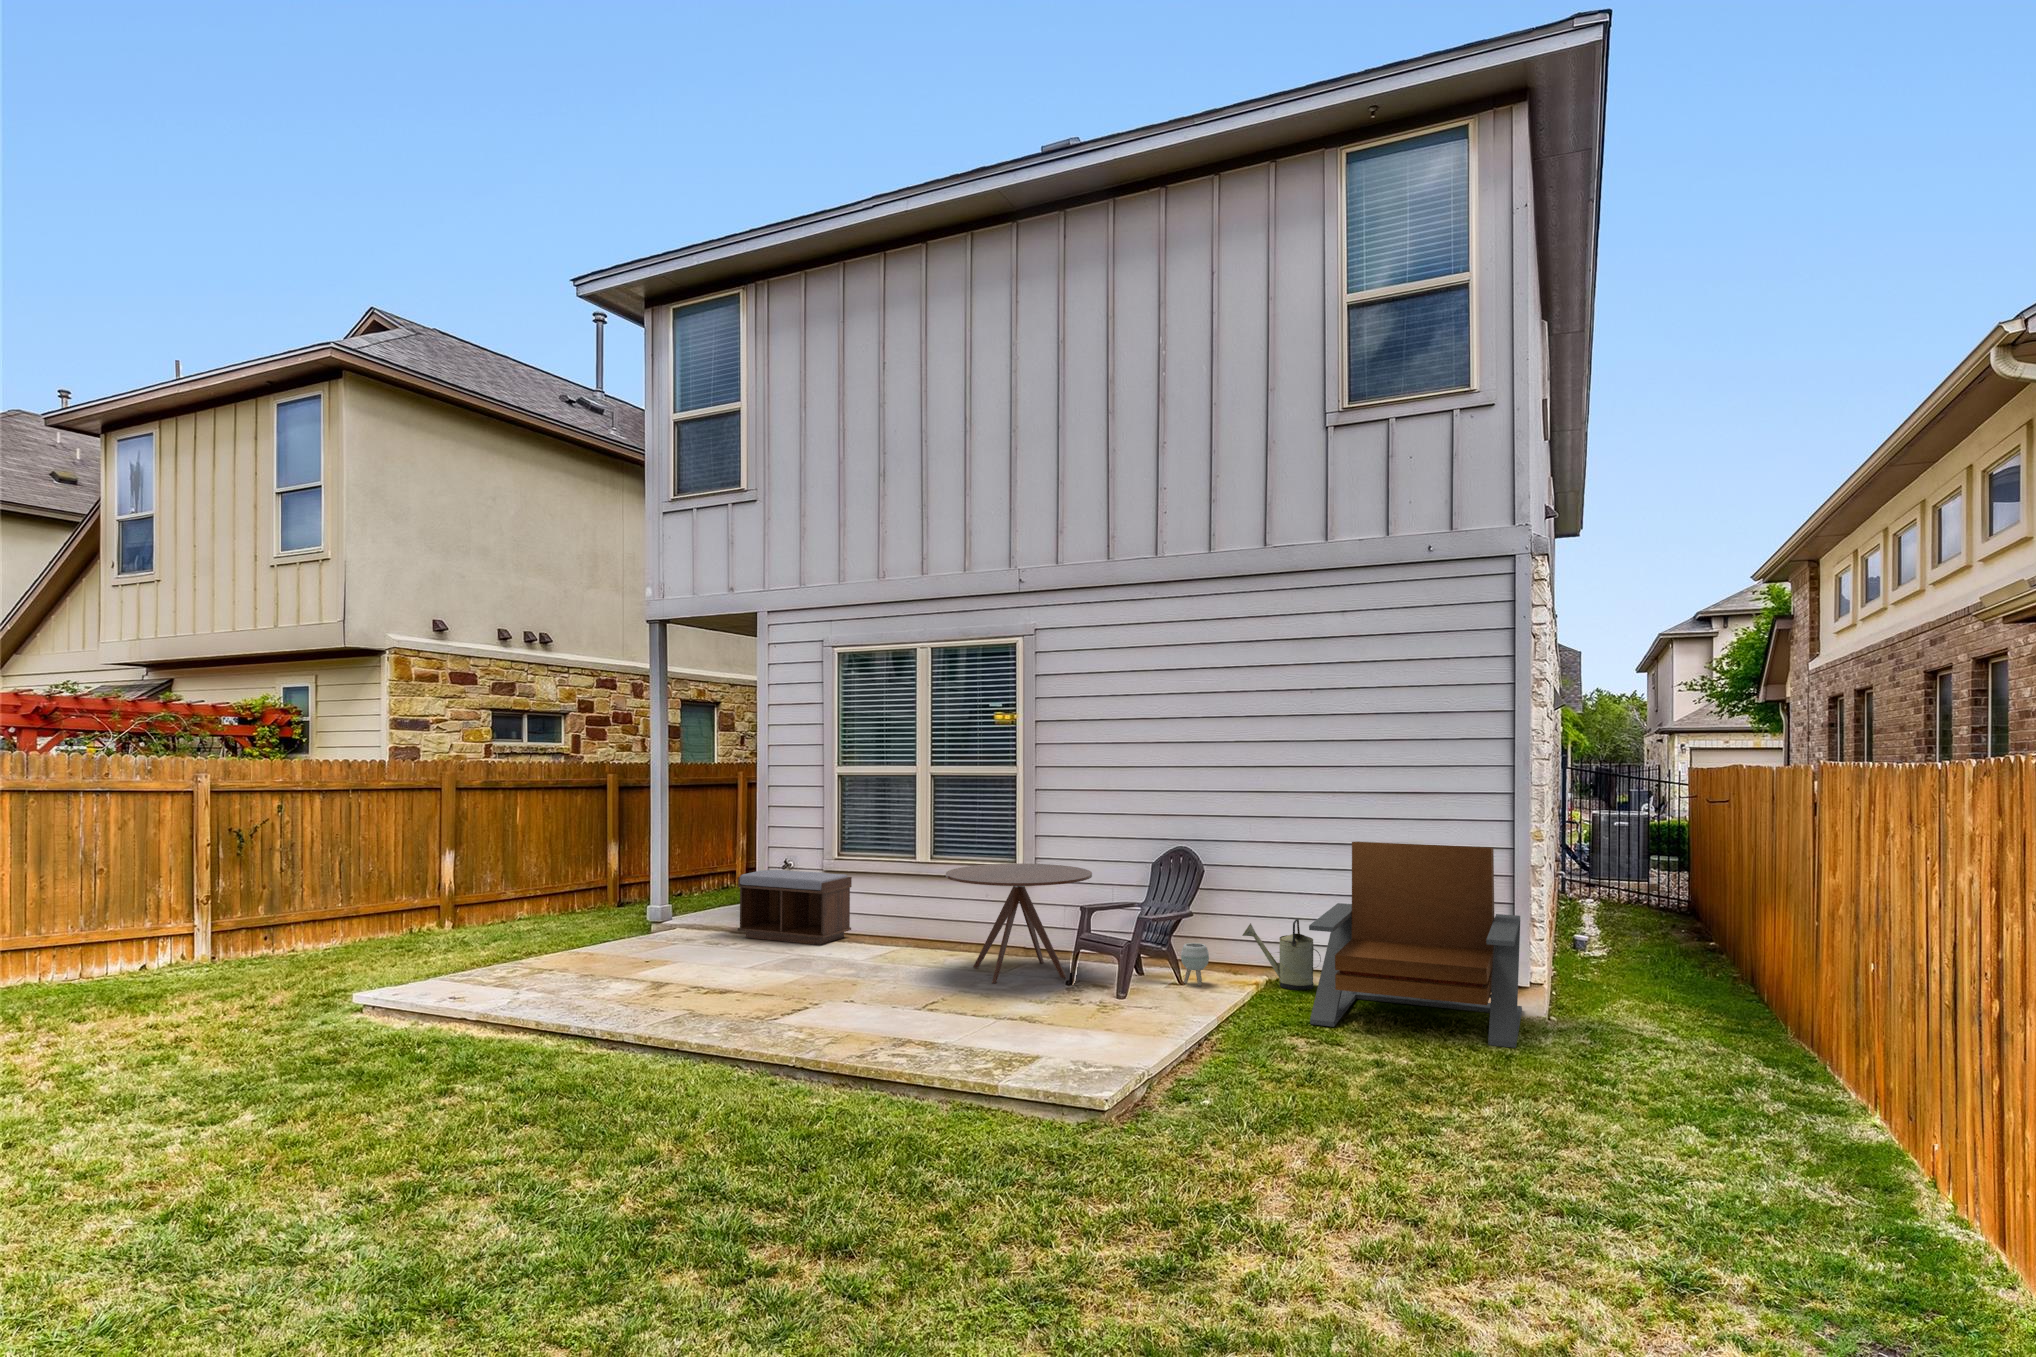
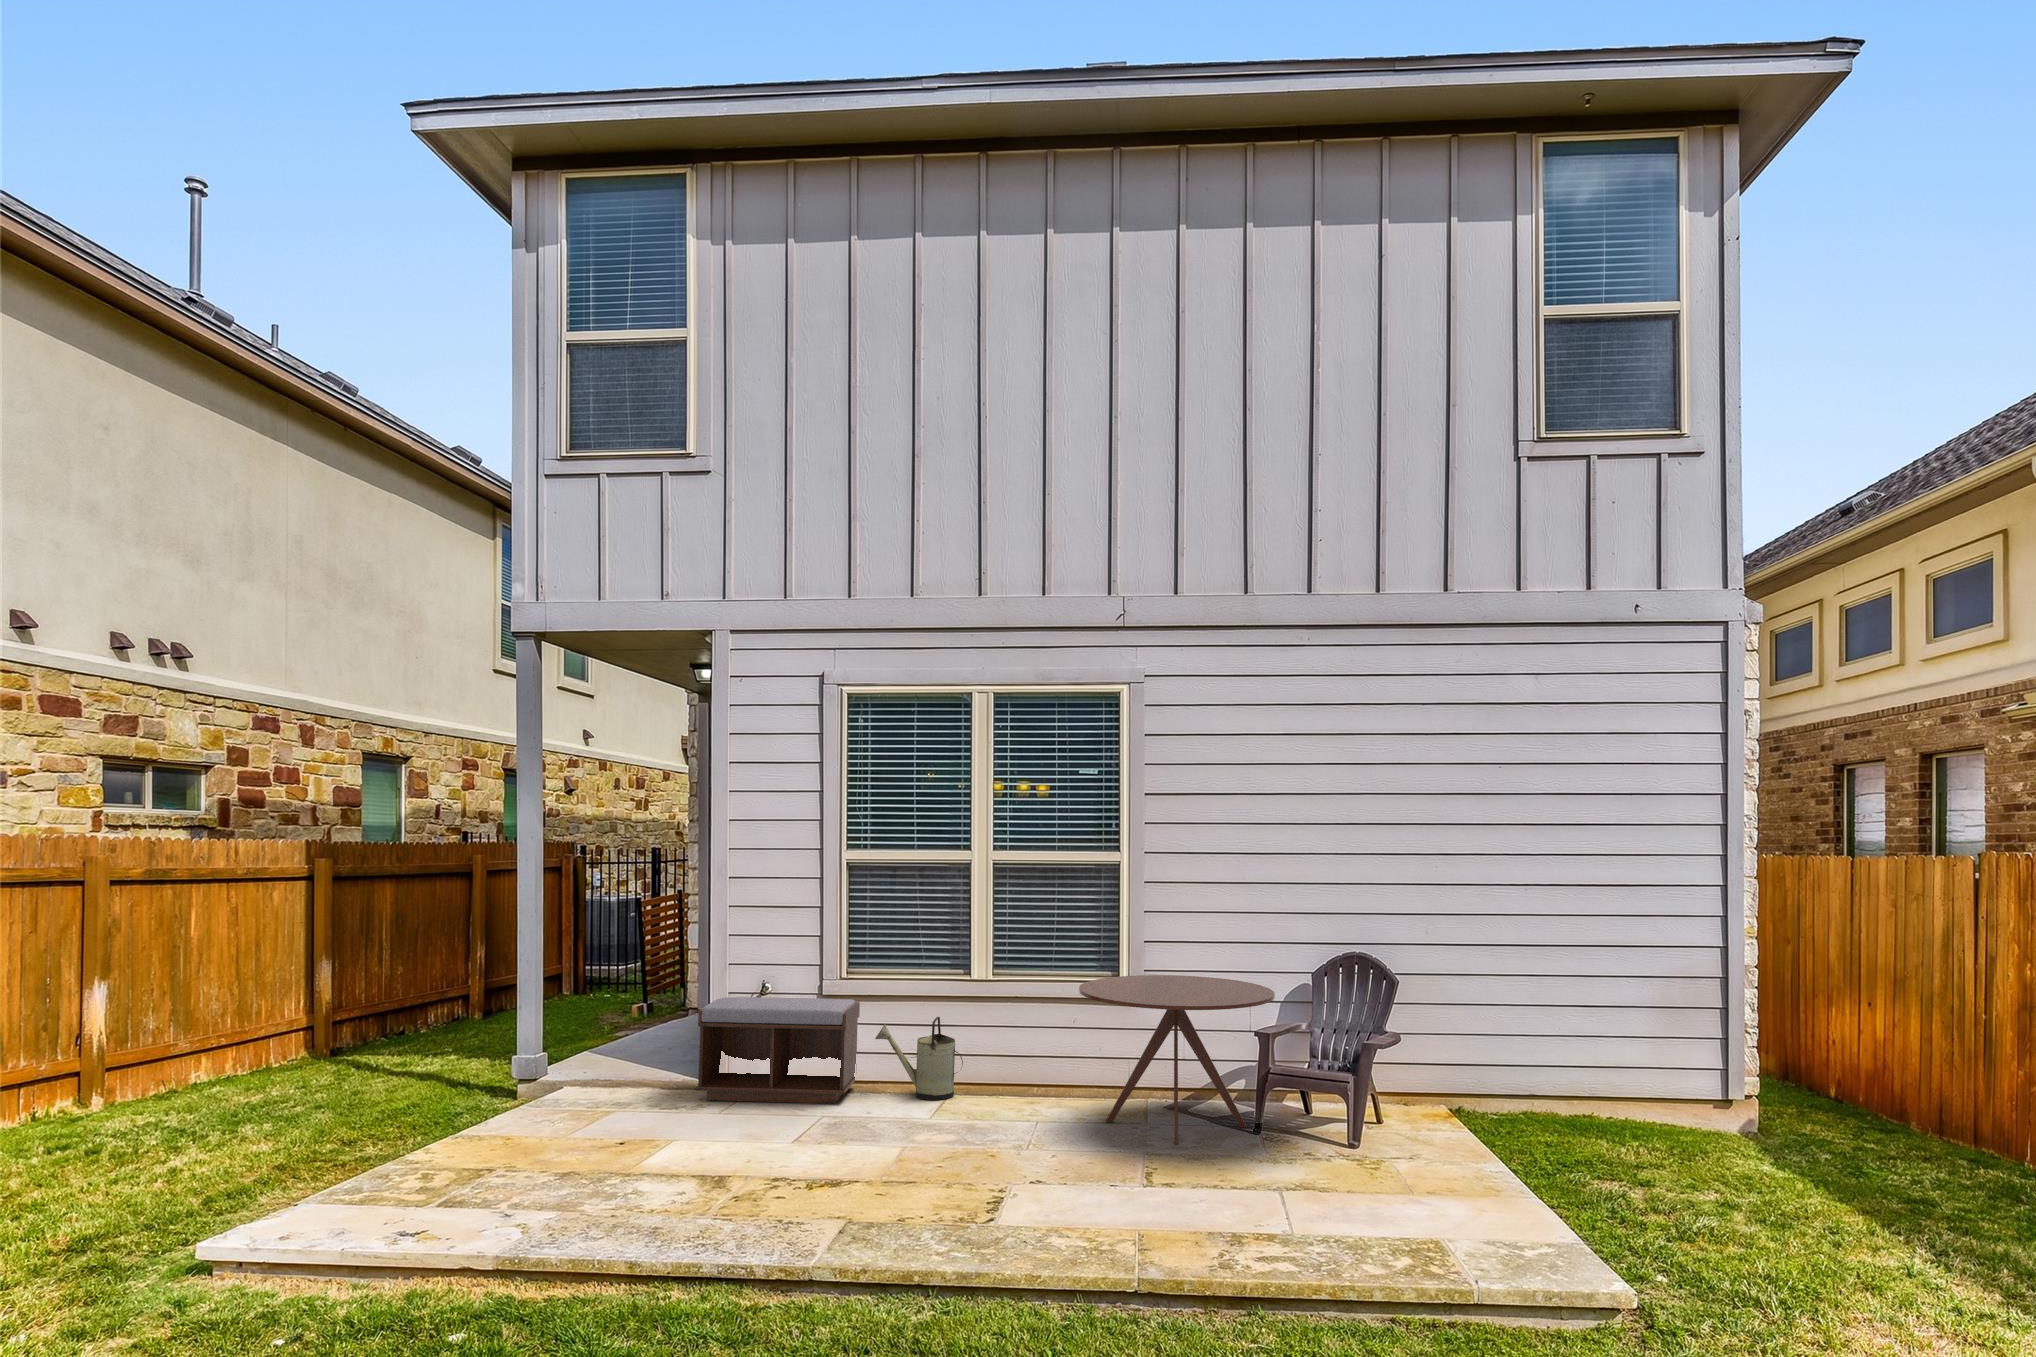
lounge chair: present [1309,842,1522,1048] -> none [1564,936,1879,1175]
watering can: present [1242,919,1321,990] -> present [875,1017,963,1100]
planter: present [1181,943,1209,986] -> none [1387,1069,1423,1124]

